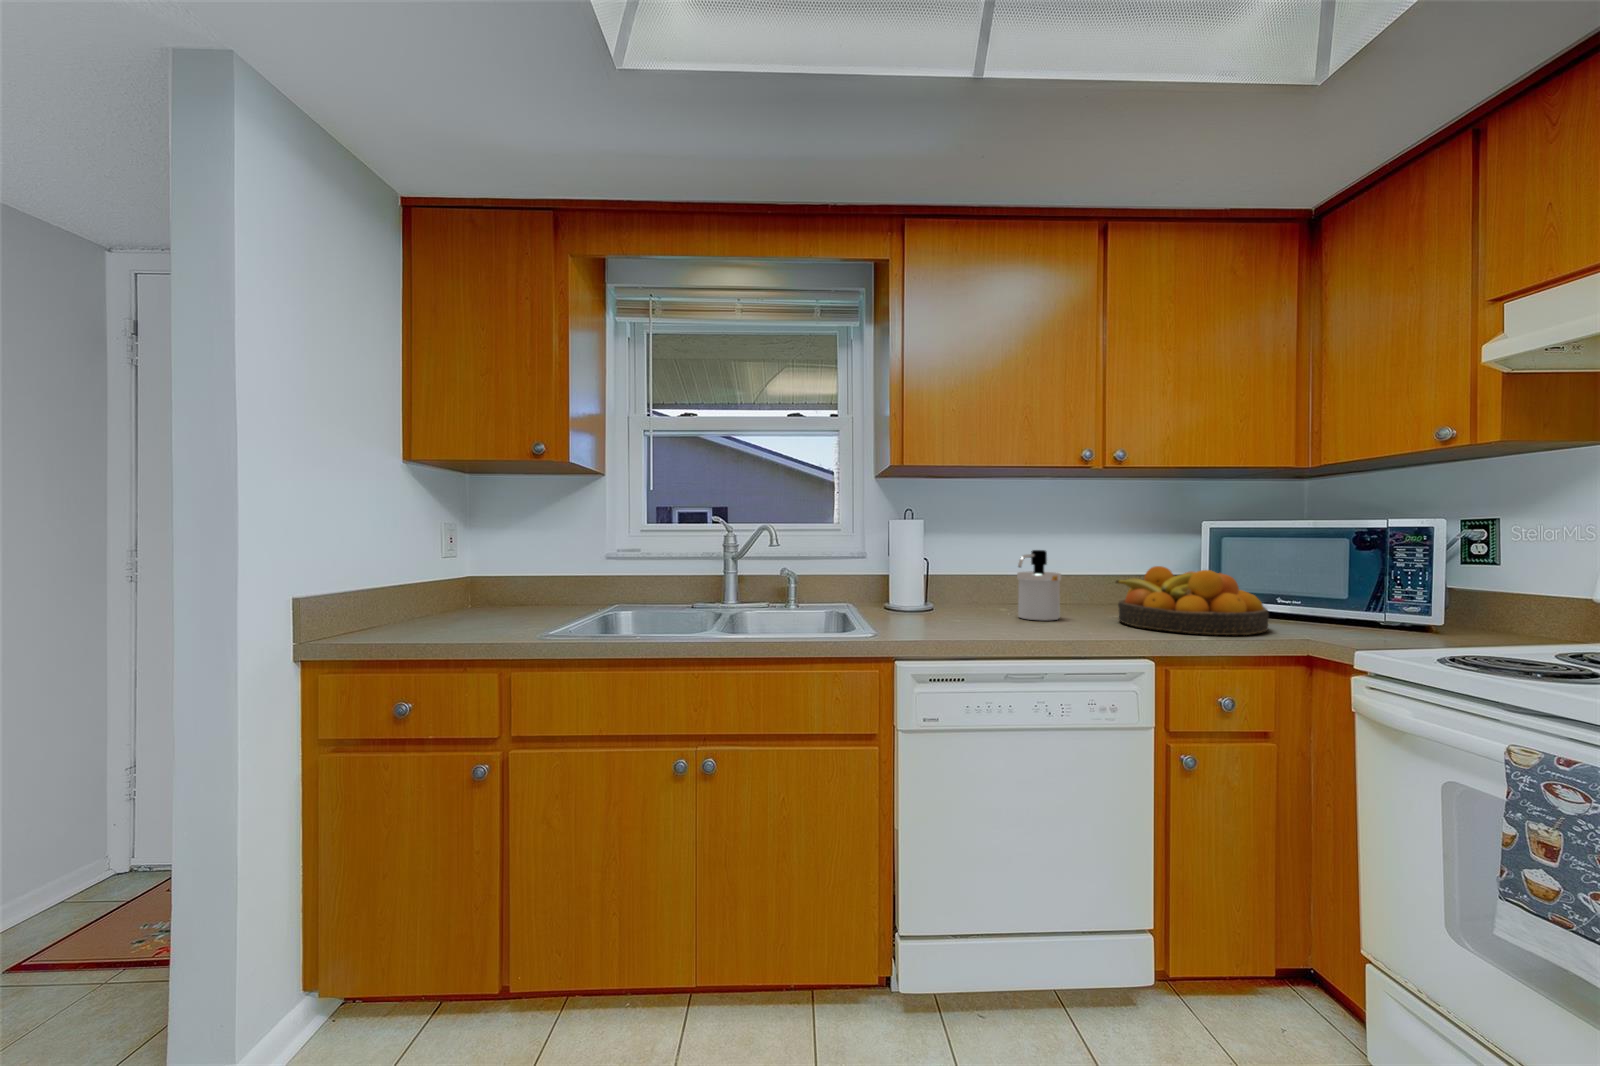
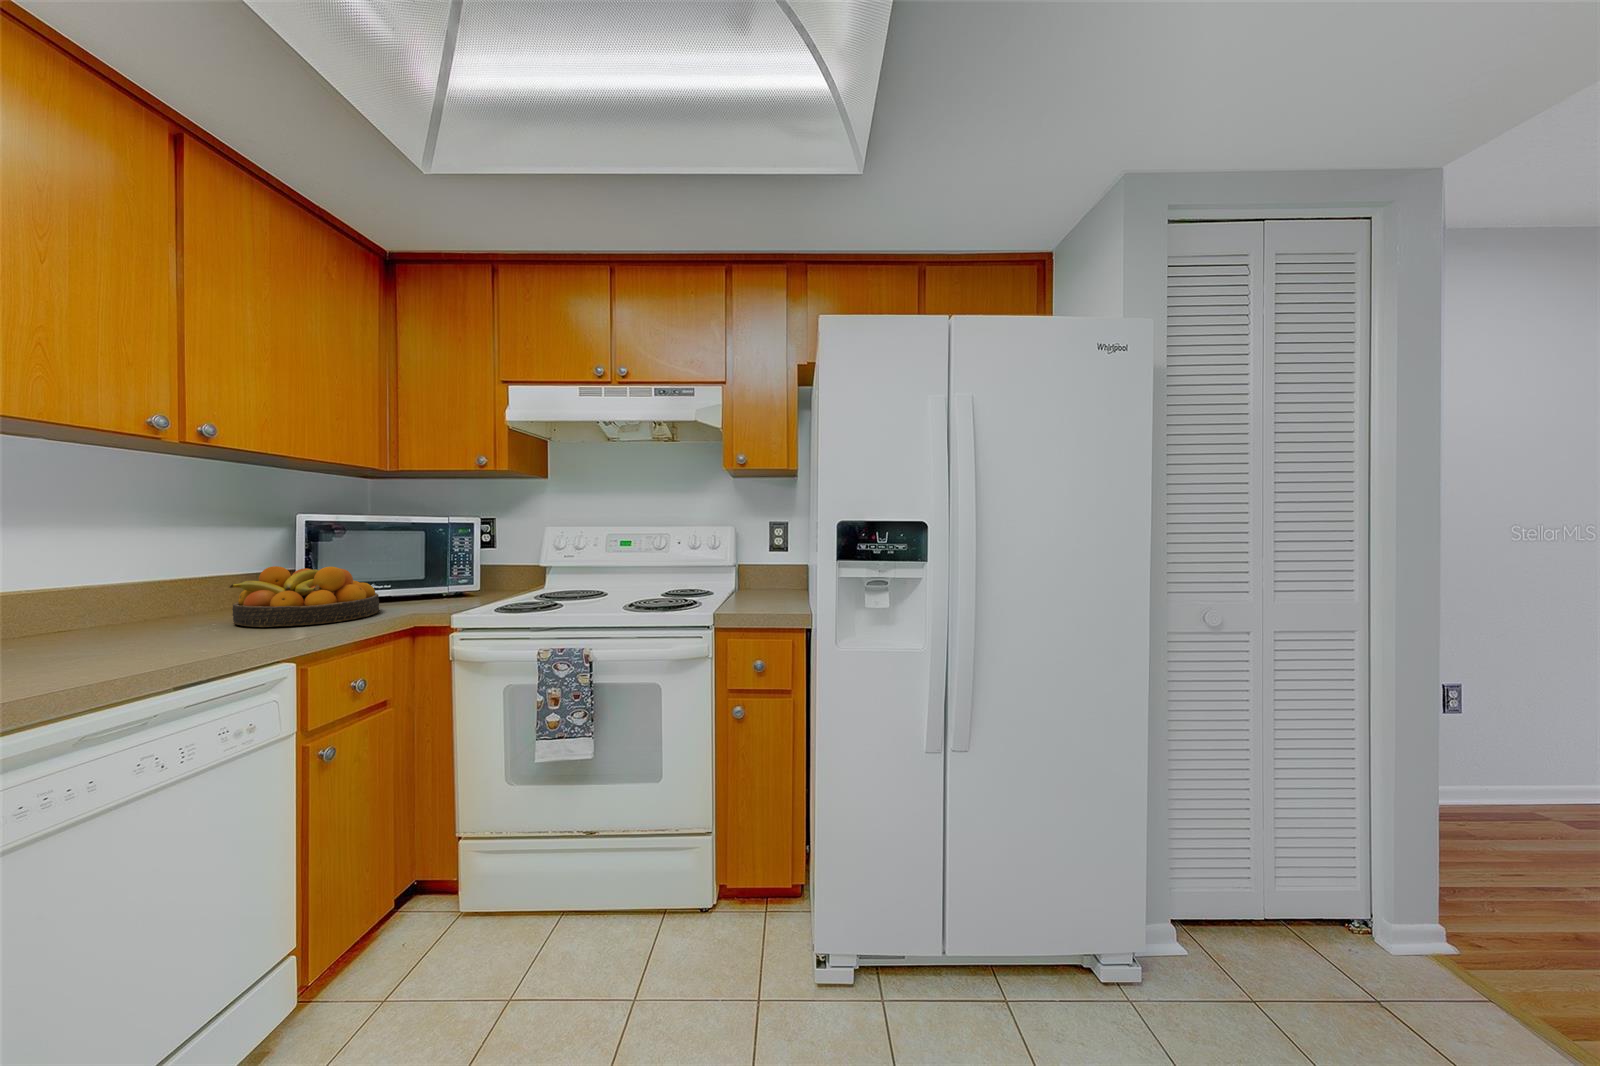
soap dispenser: present [1017,550,1061,620] -> none [87,560,158,643]

